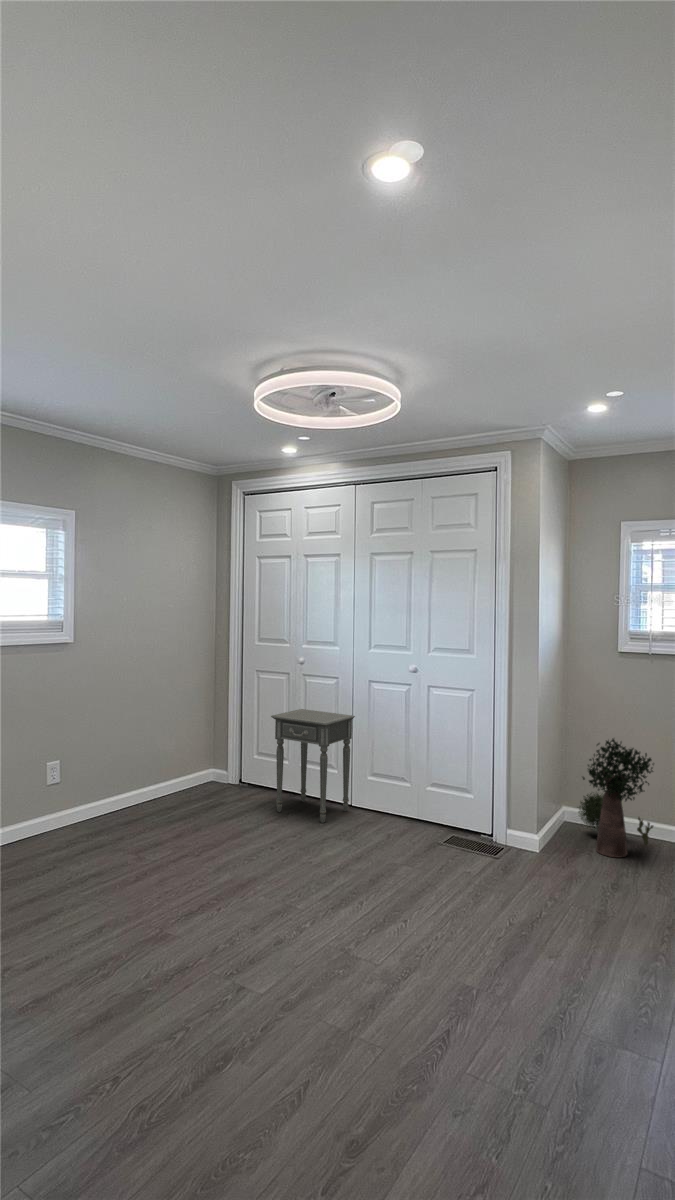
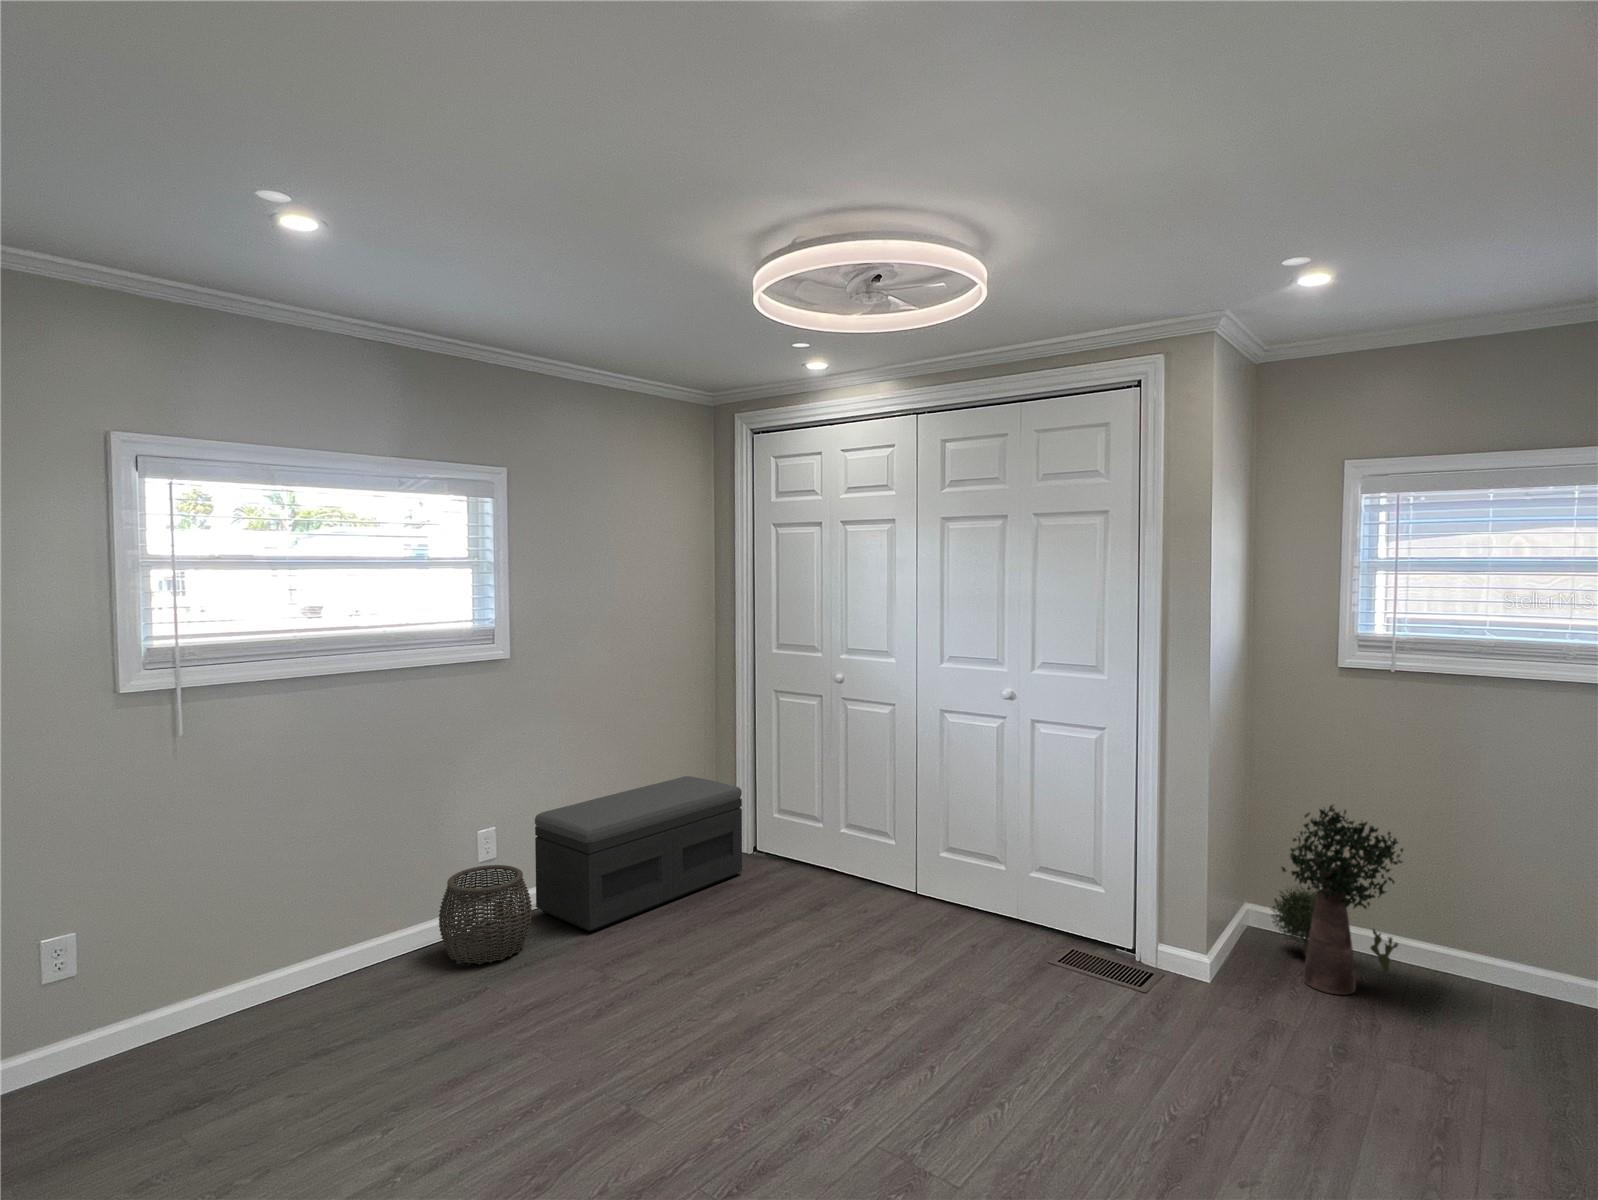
side table: present [271,709,355,823] -> none [795,748,919,920]
storage bench: none [86,730,233,834] -> present [535,776,742,932]
woven basket: none [18,787,85,855] -> present [439,865,532,965]

